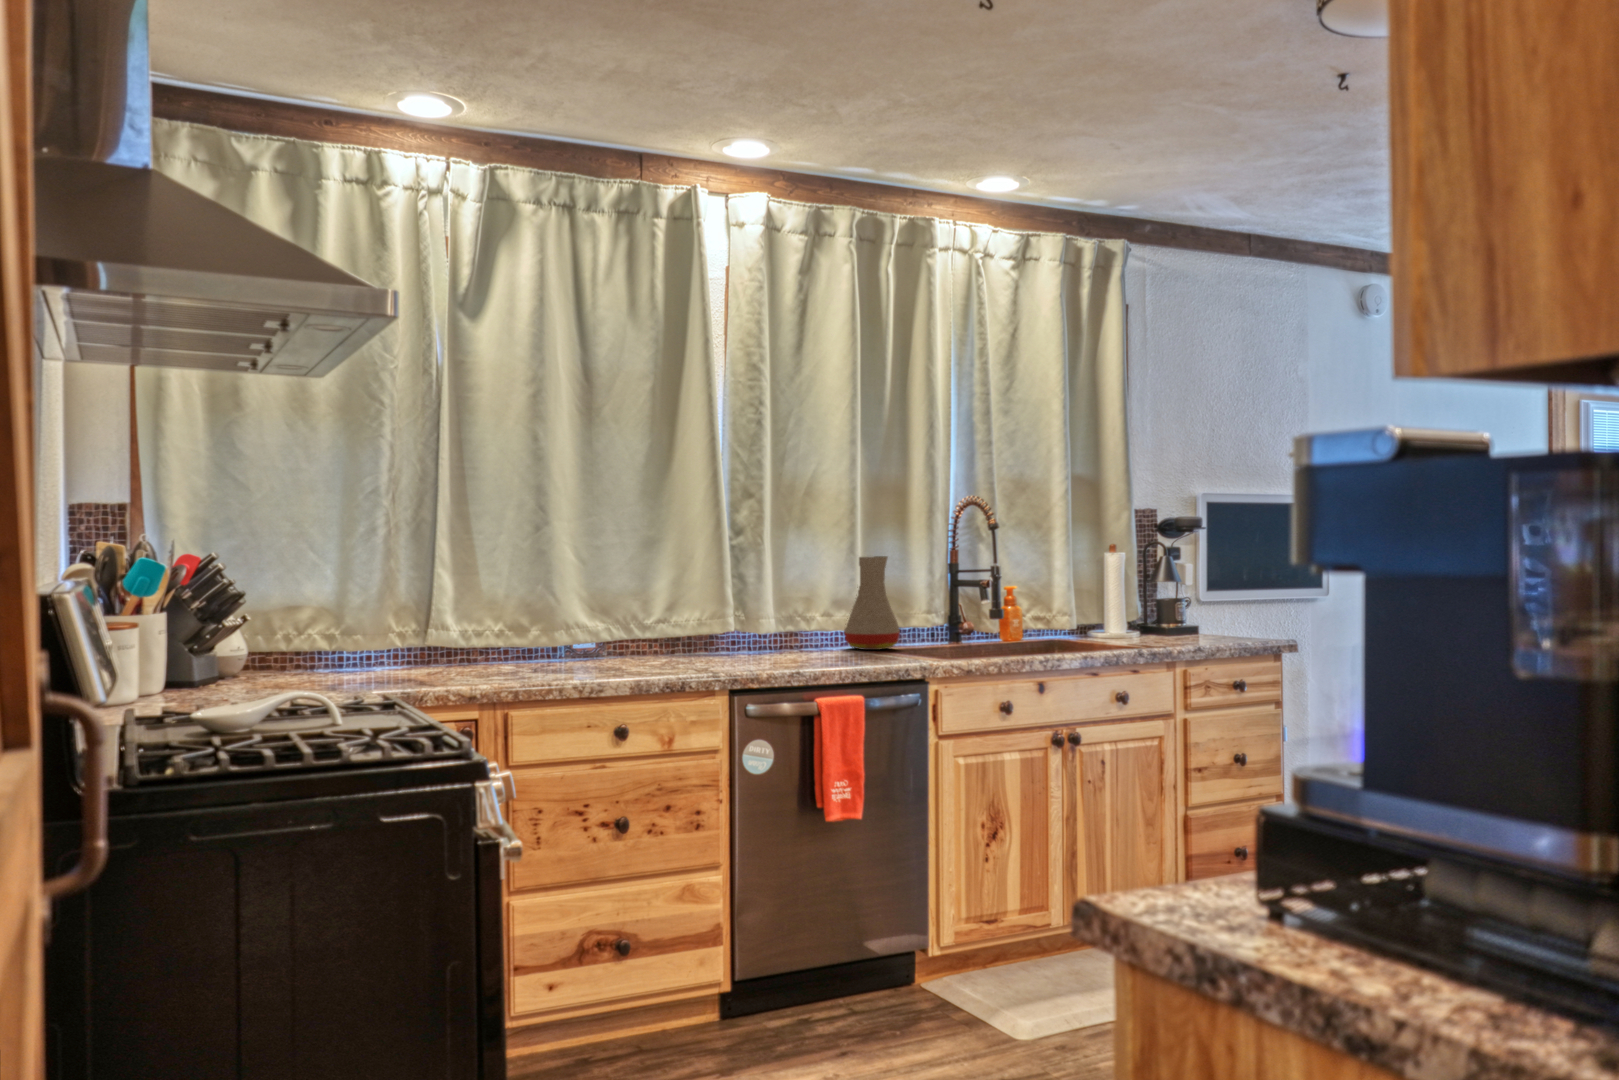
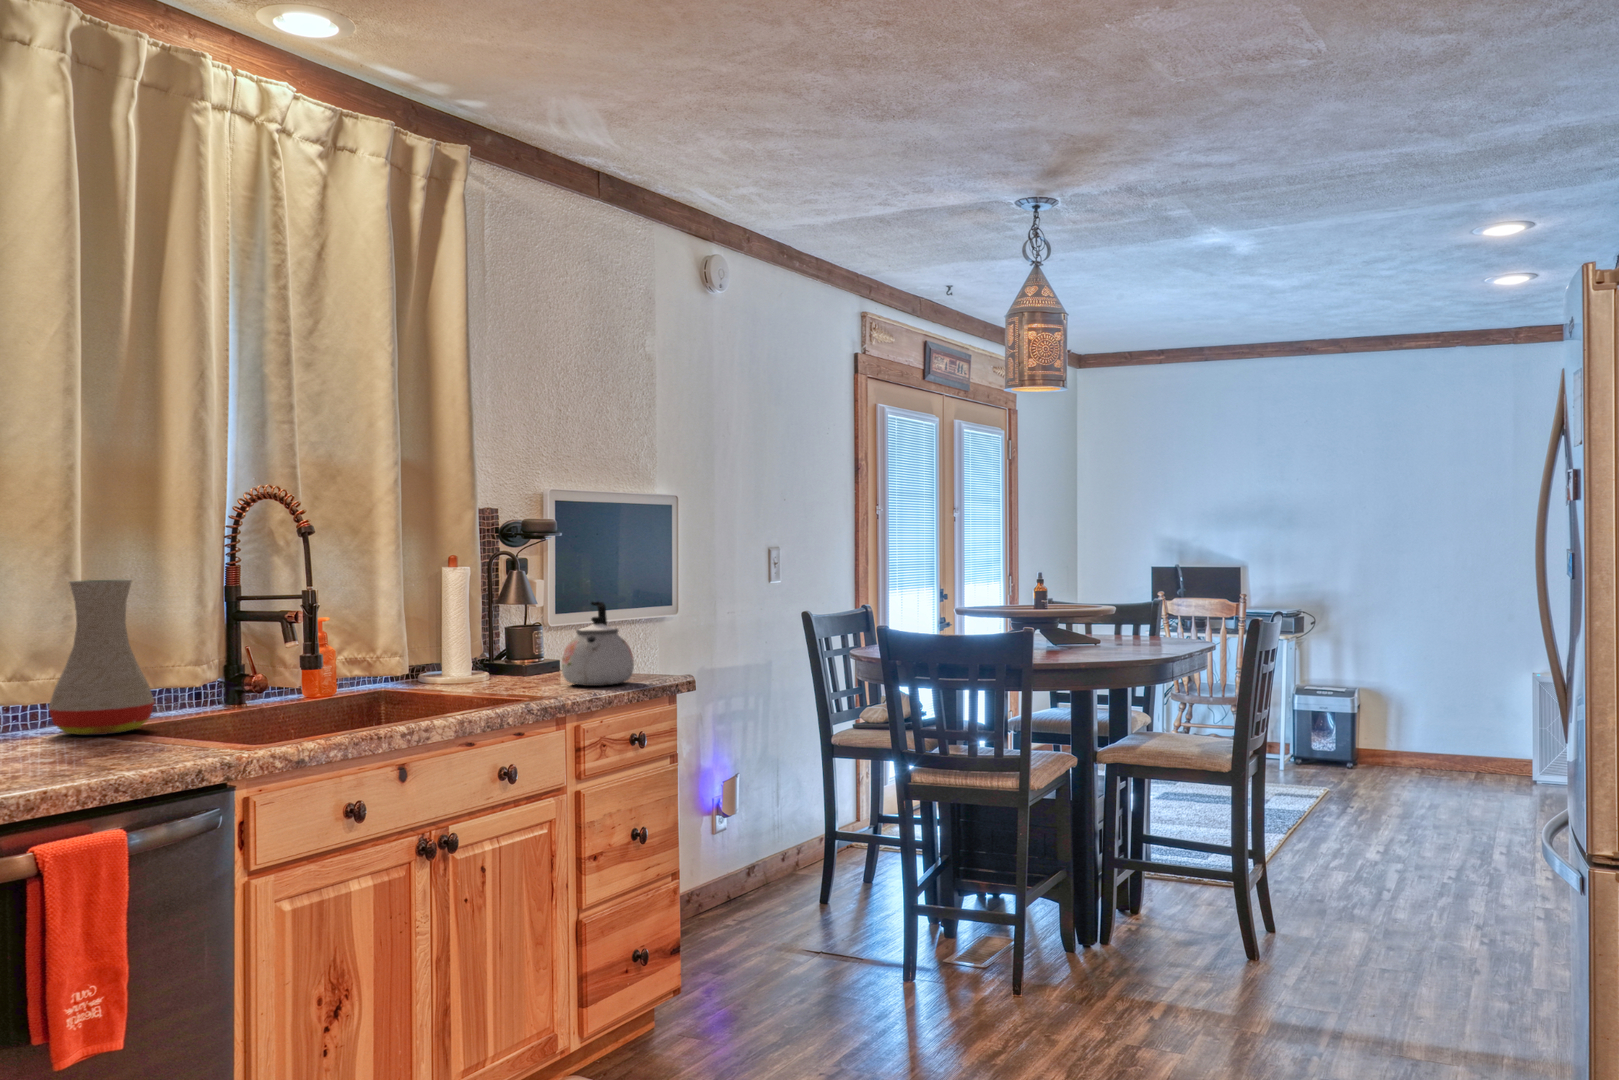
kettle: none [1188,579,1246,644] -> present [562,602,634,686]

